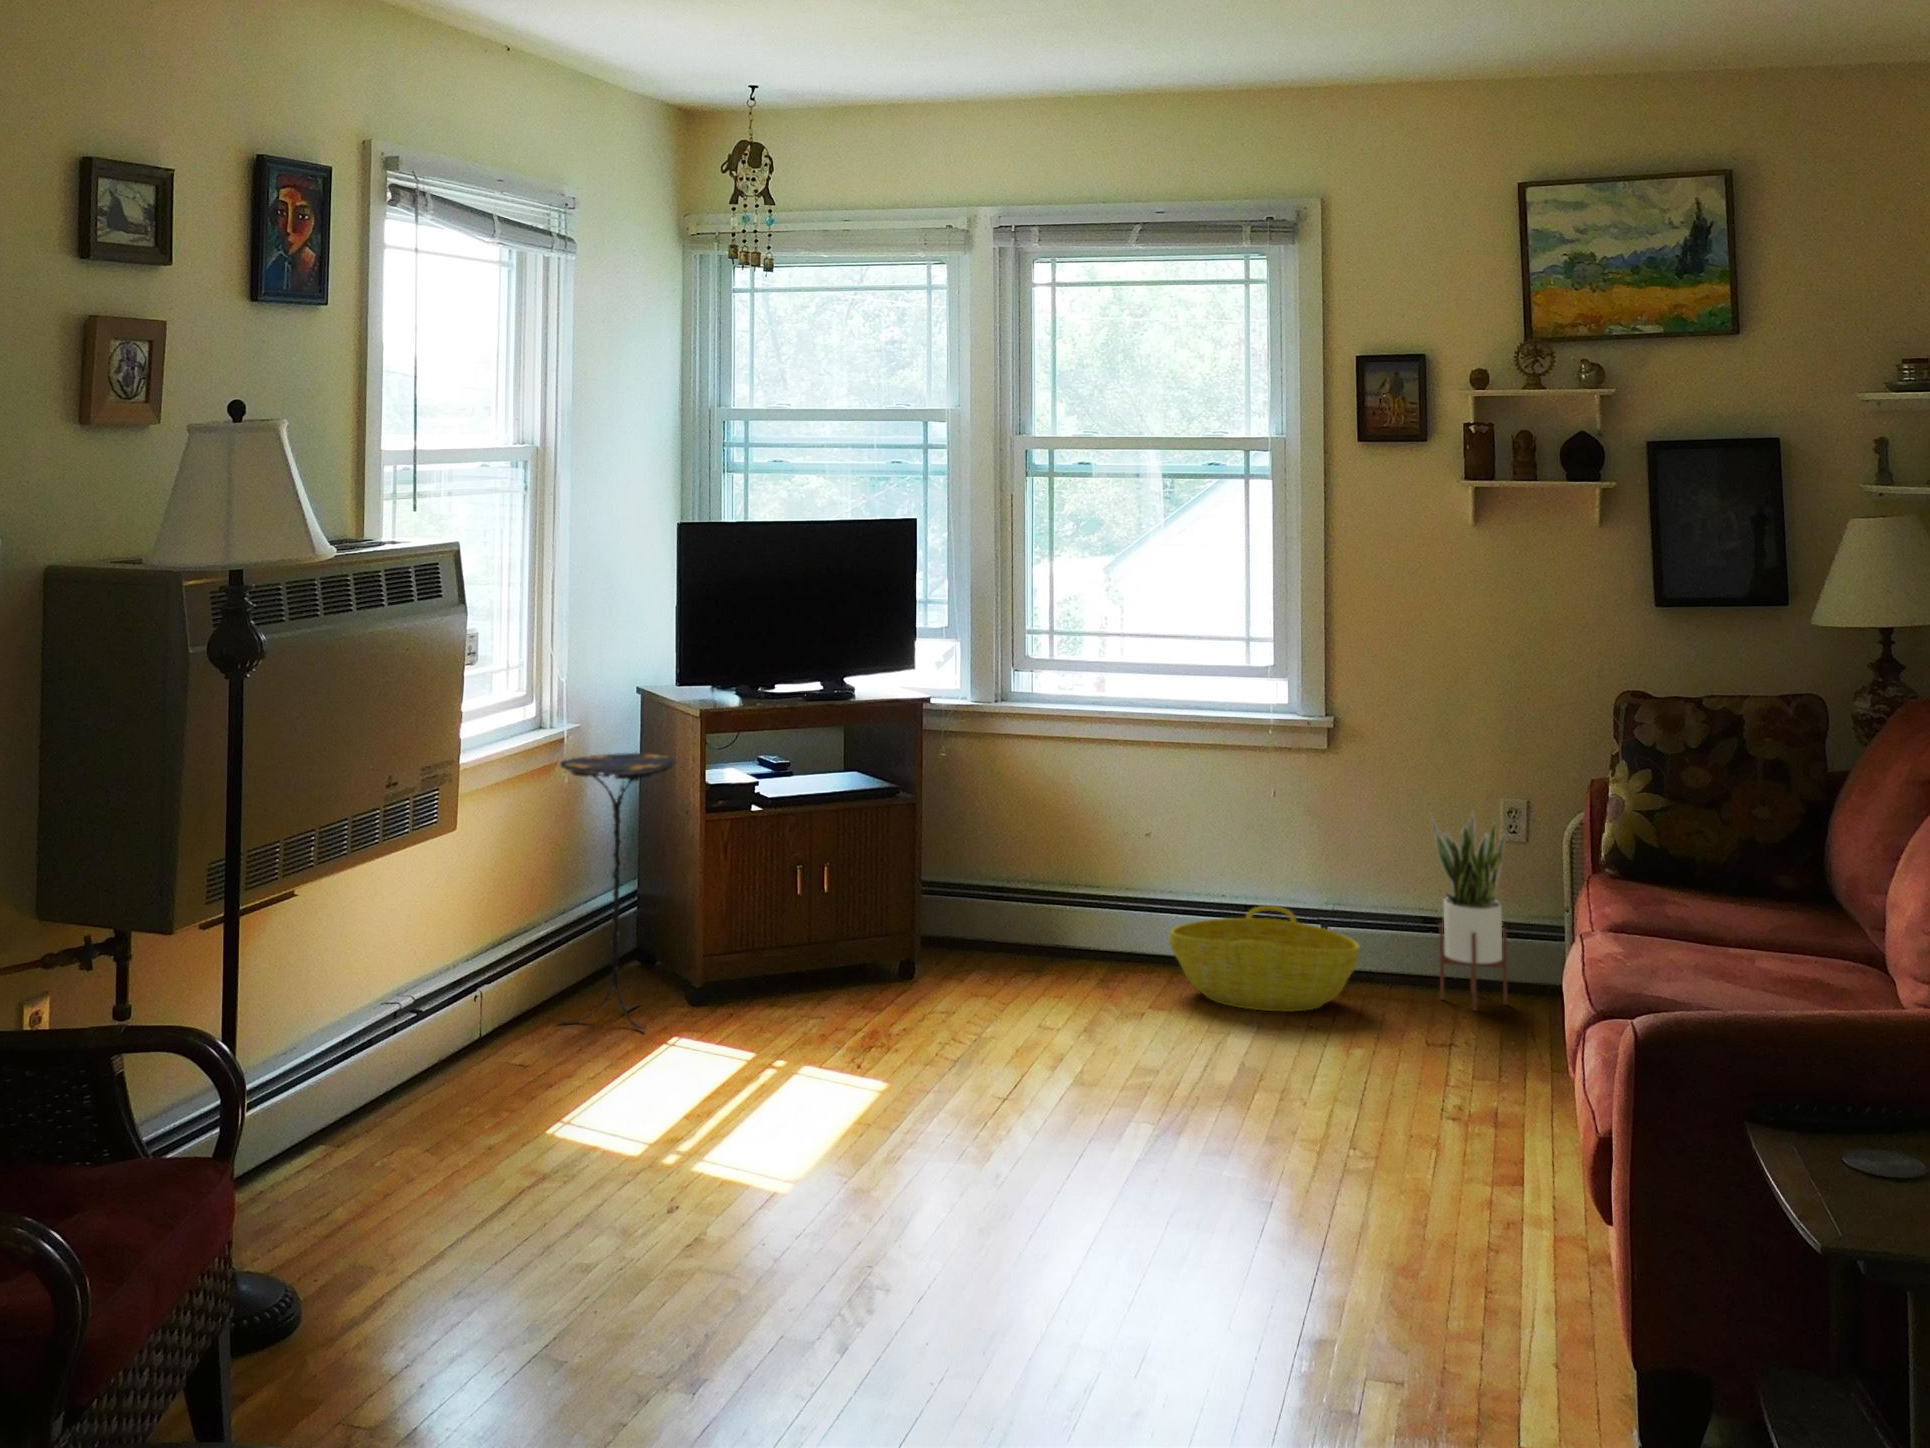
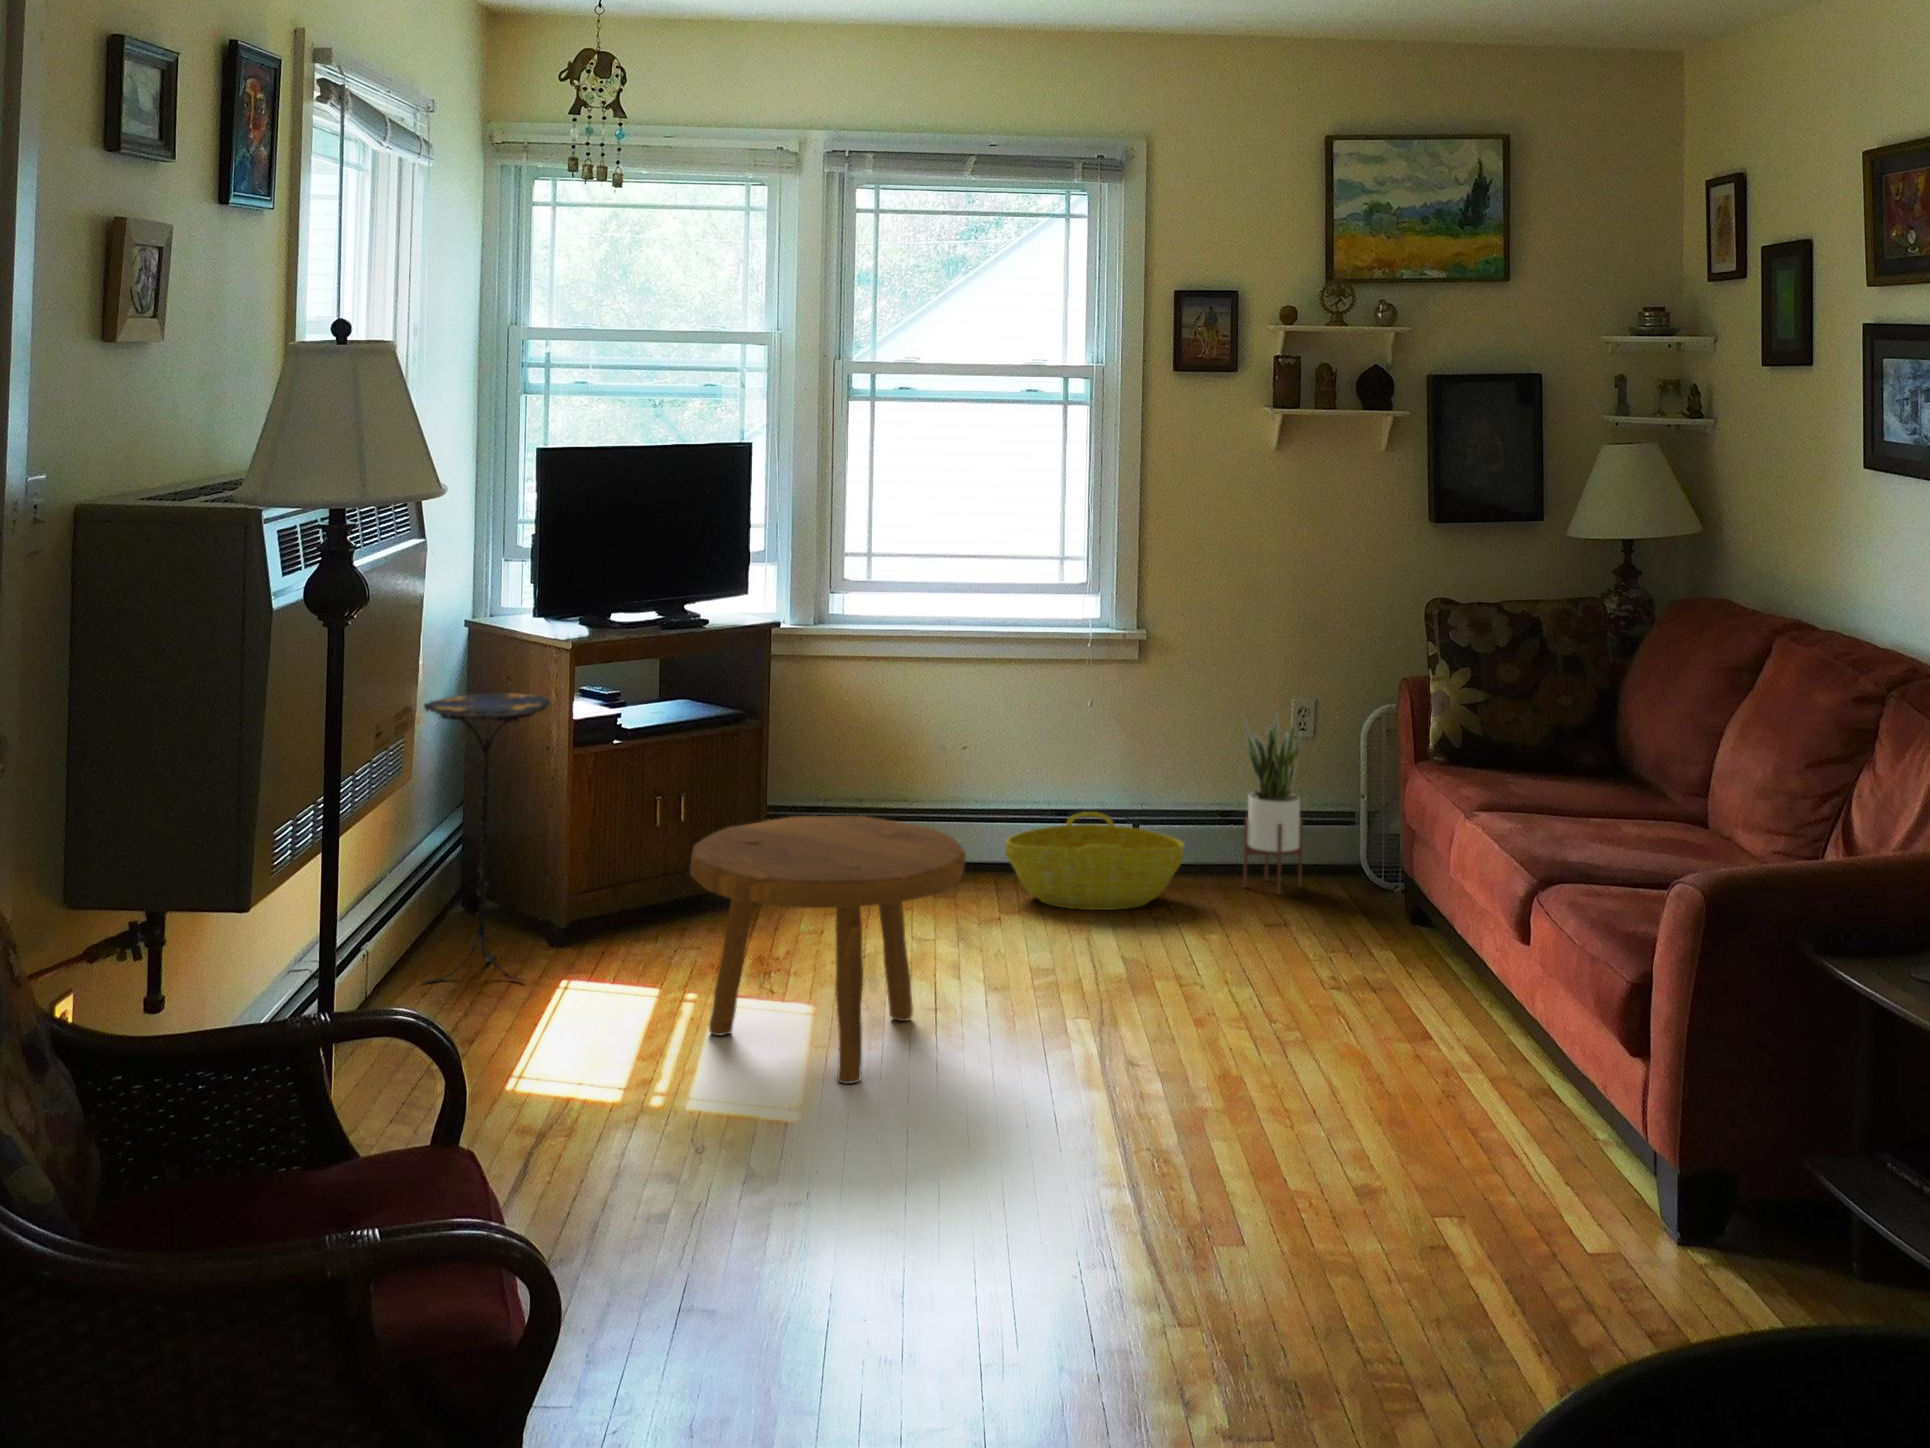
footstool: none [735,888,1008,1163] -> present [690,816,966,1084]

